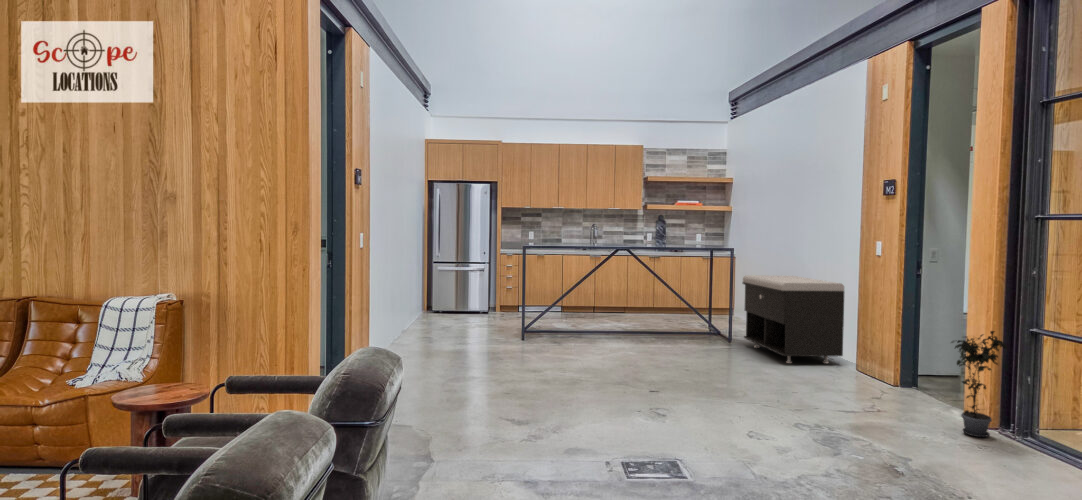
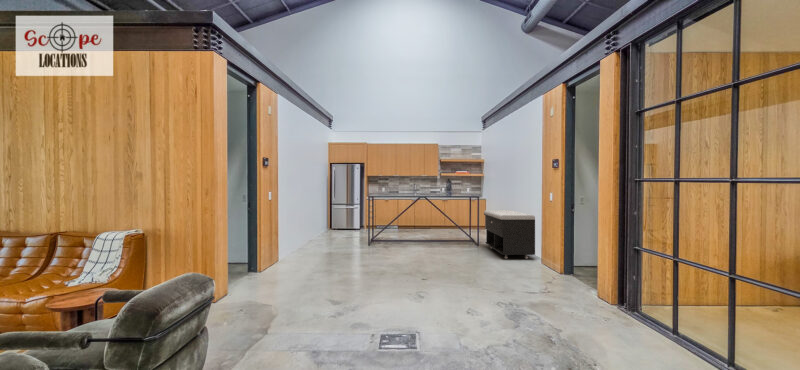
potted plant: present [952,331,1007,437] -> none [586,247,620,311]

